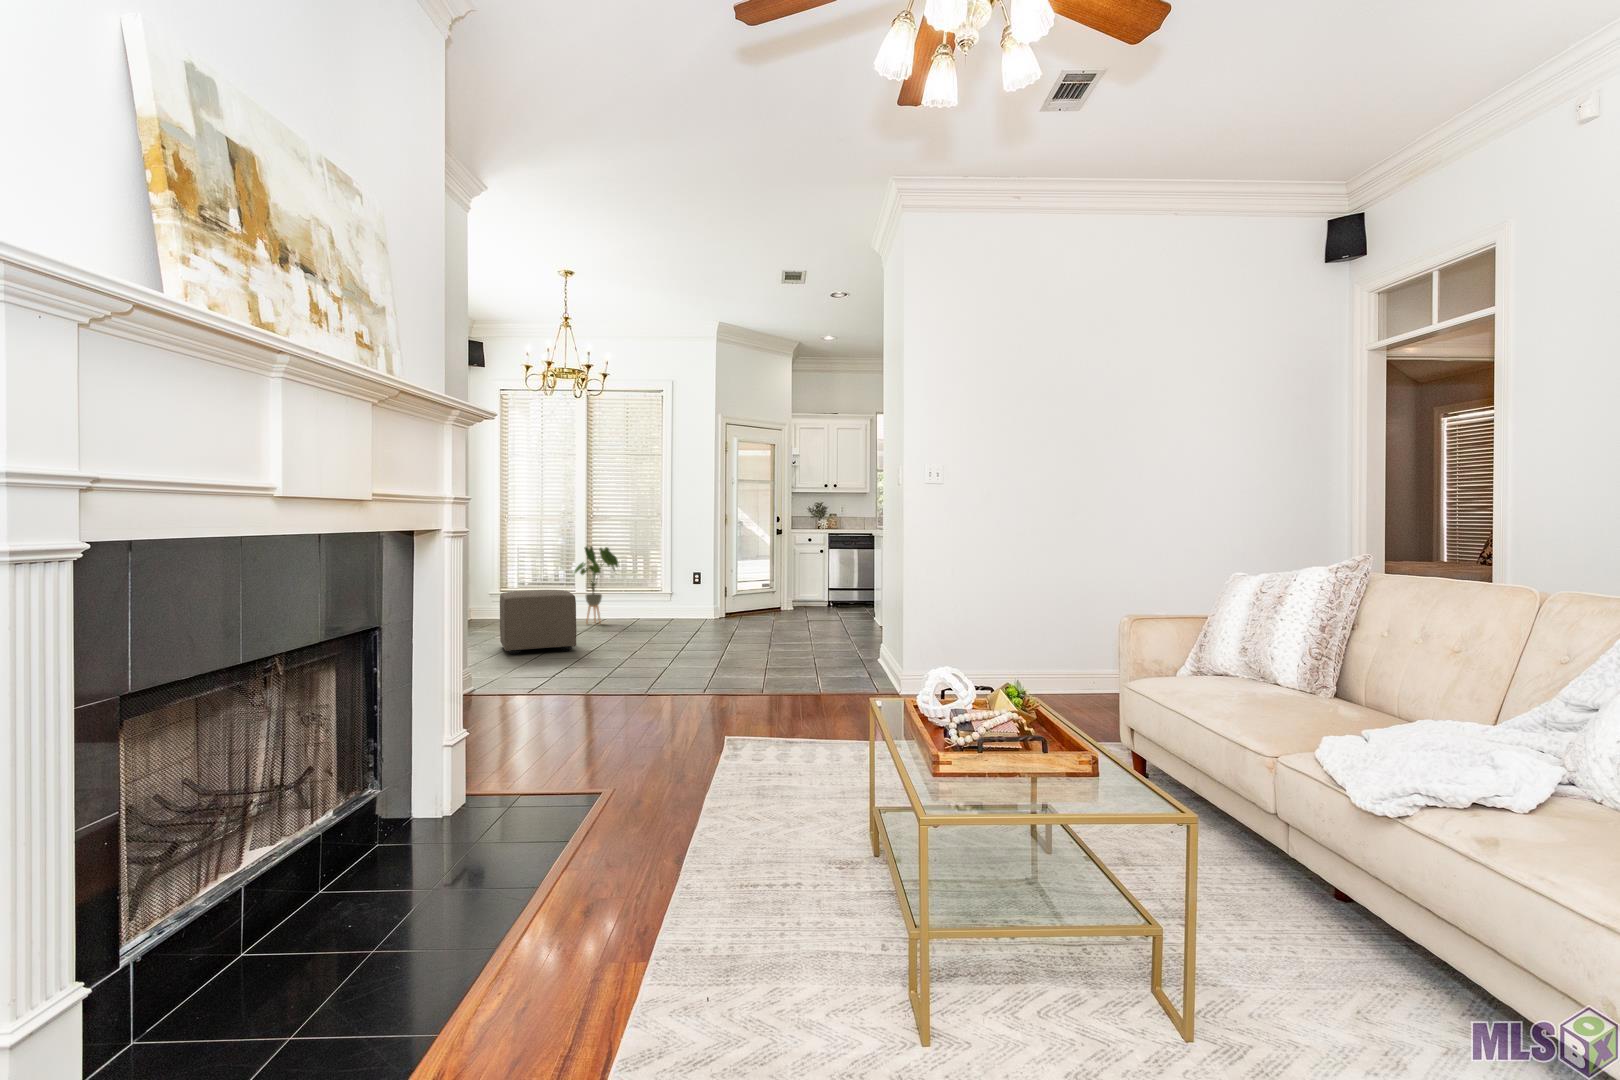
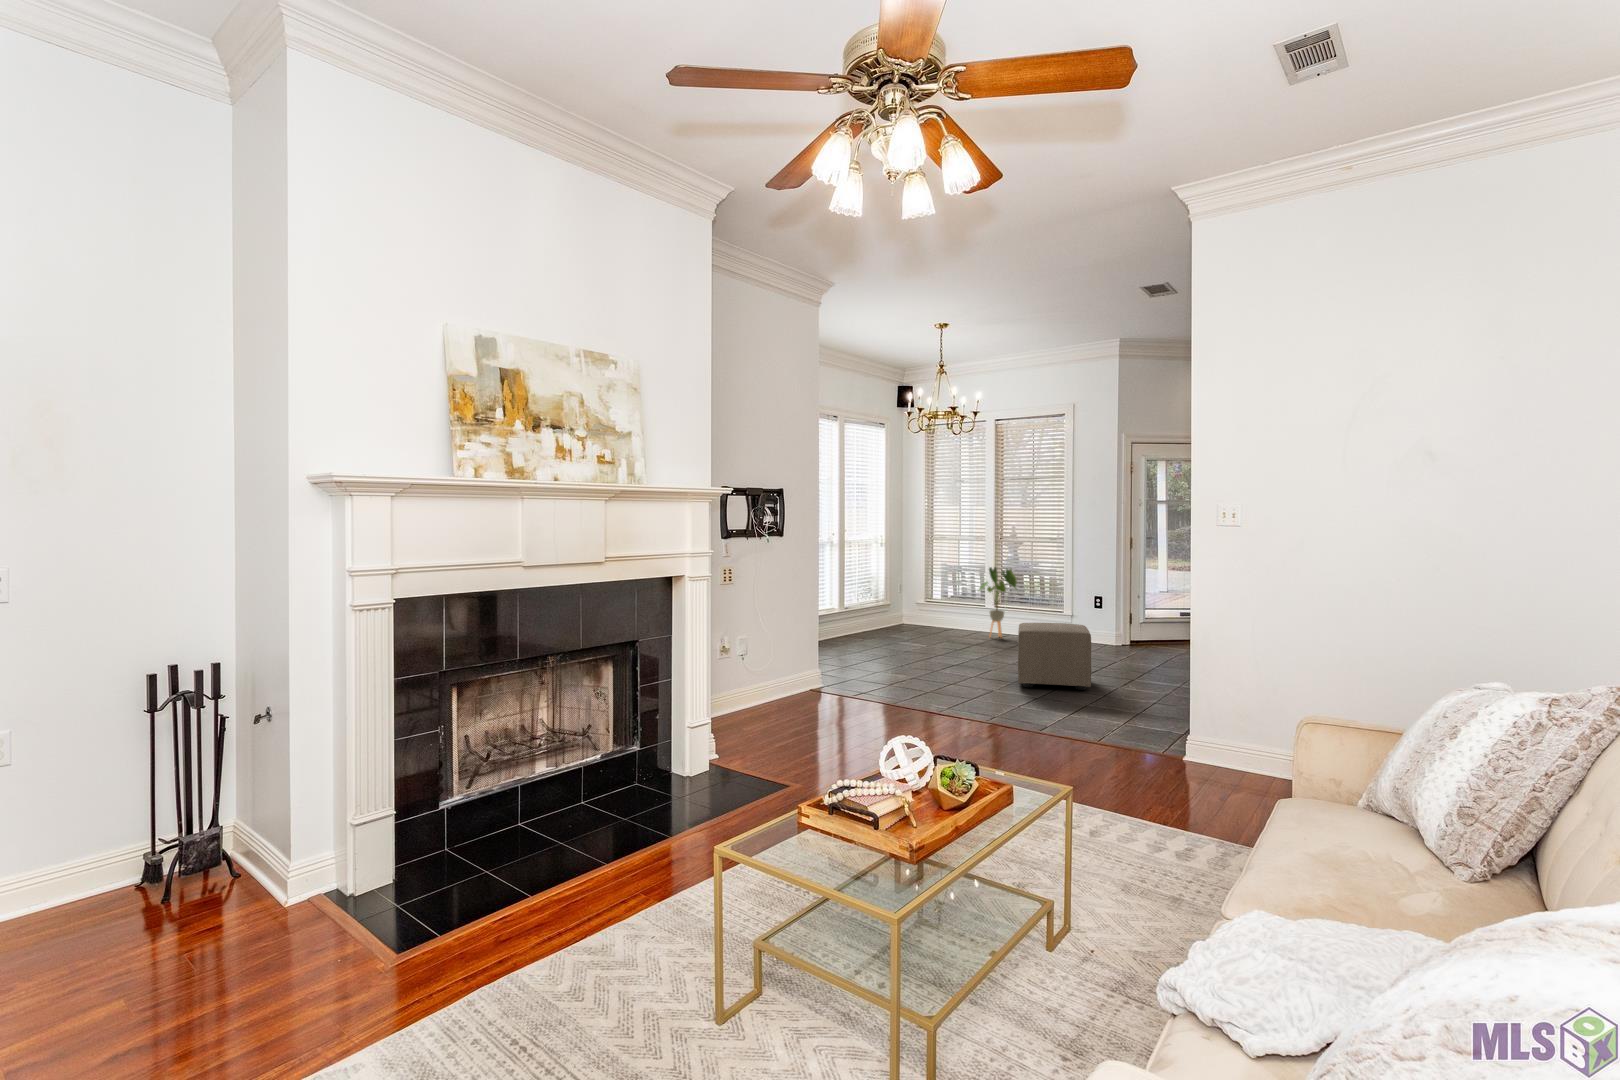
ottoman: present [500,590,576,654] -> present [1018,623,1091,690]

